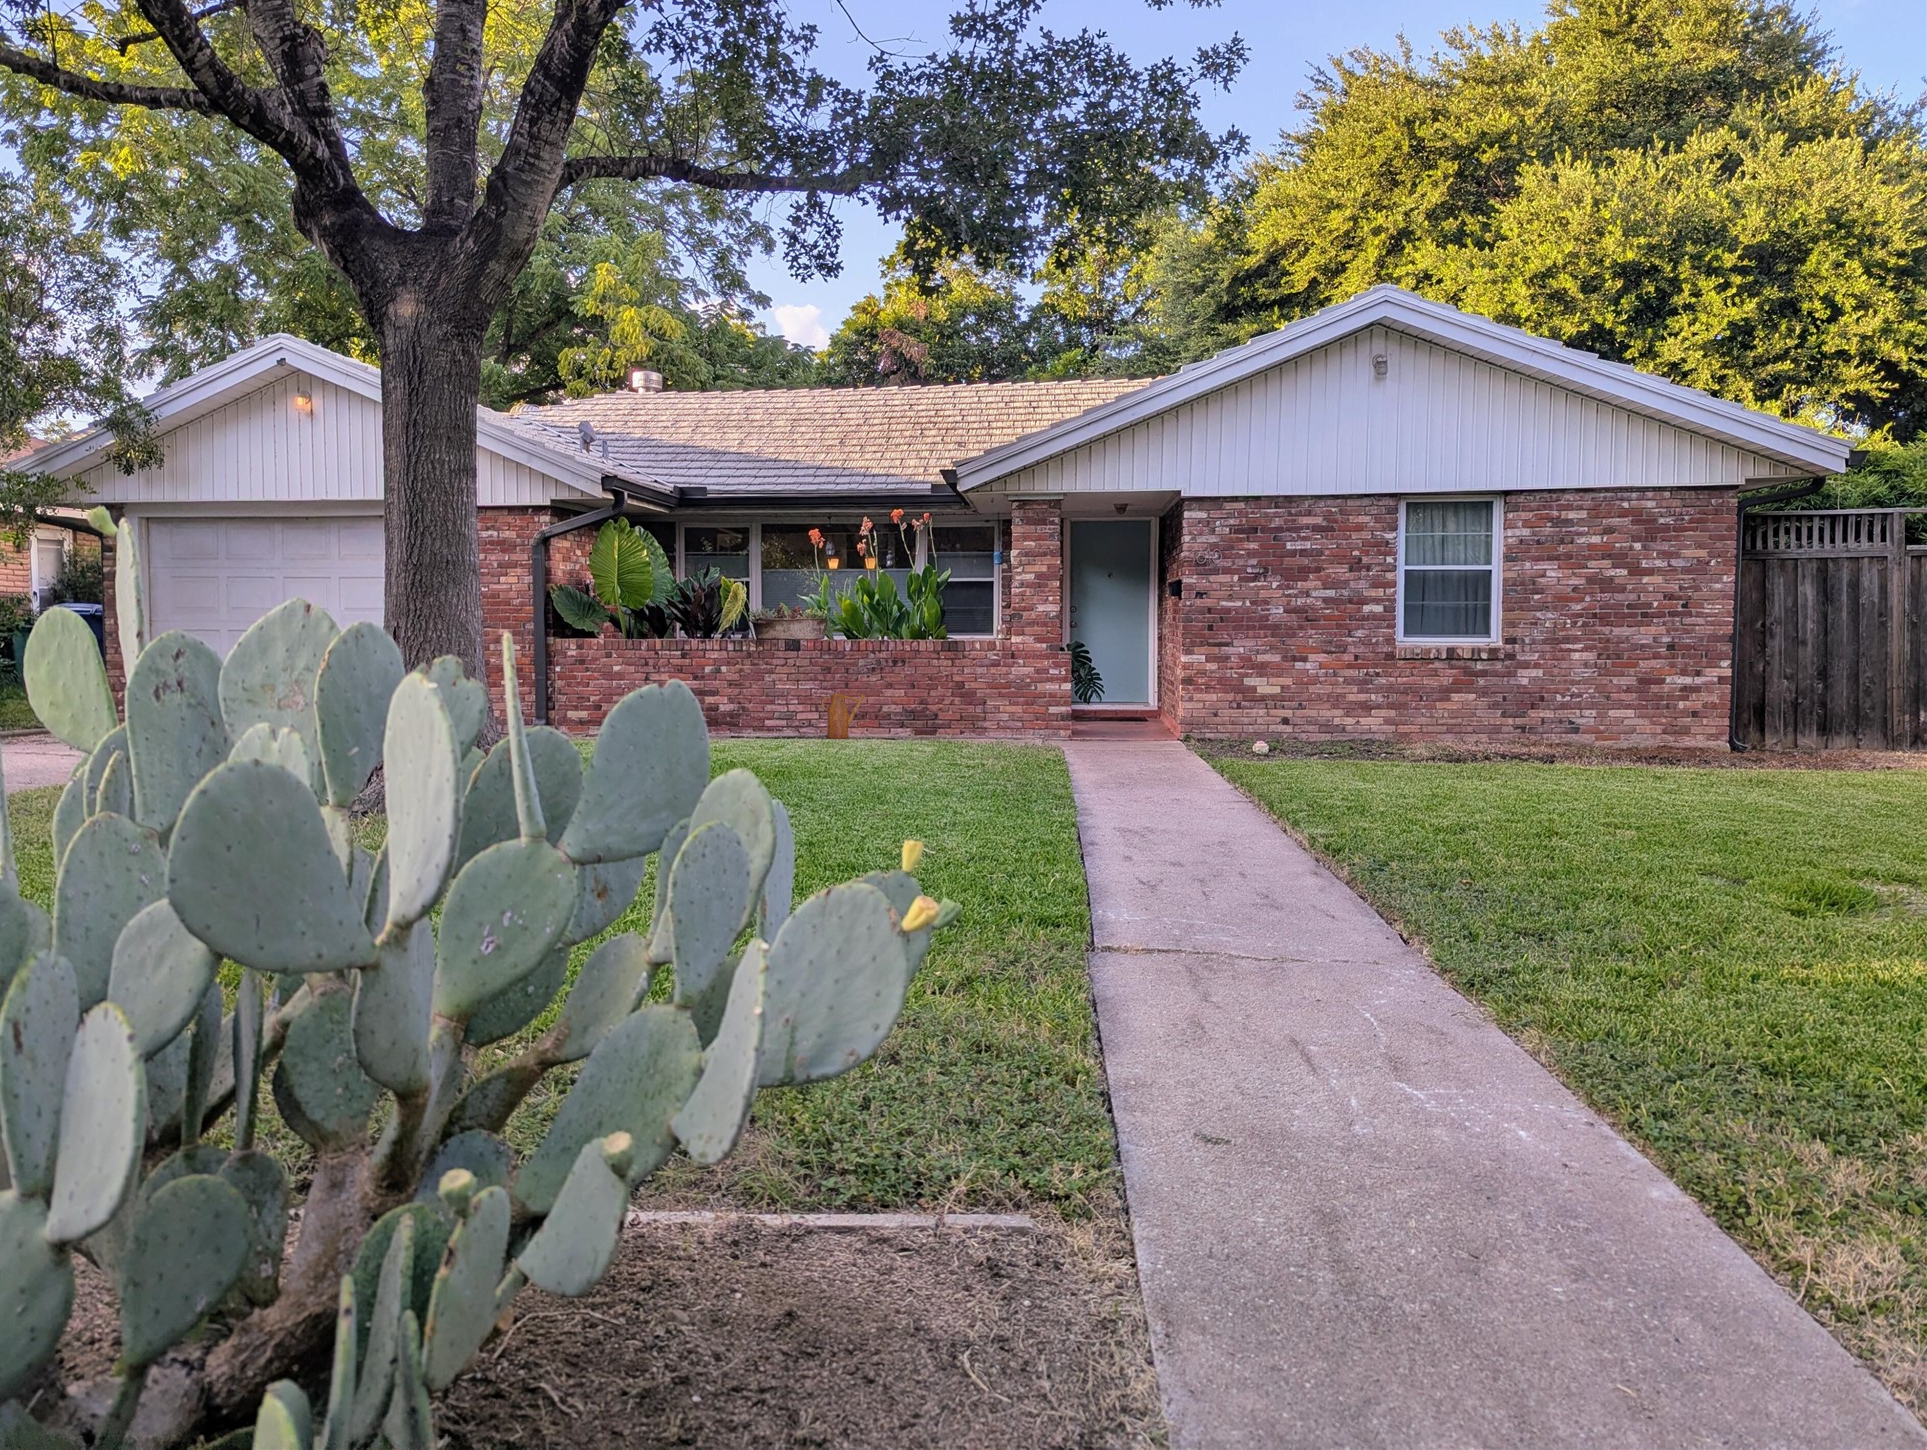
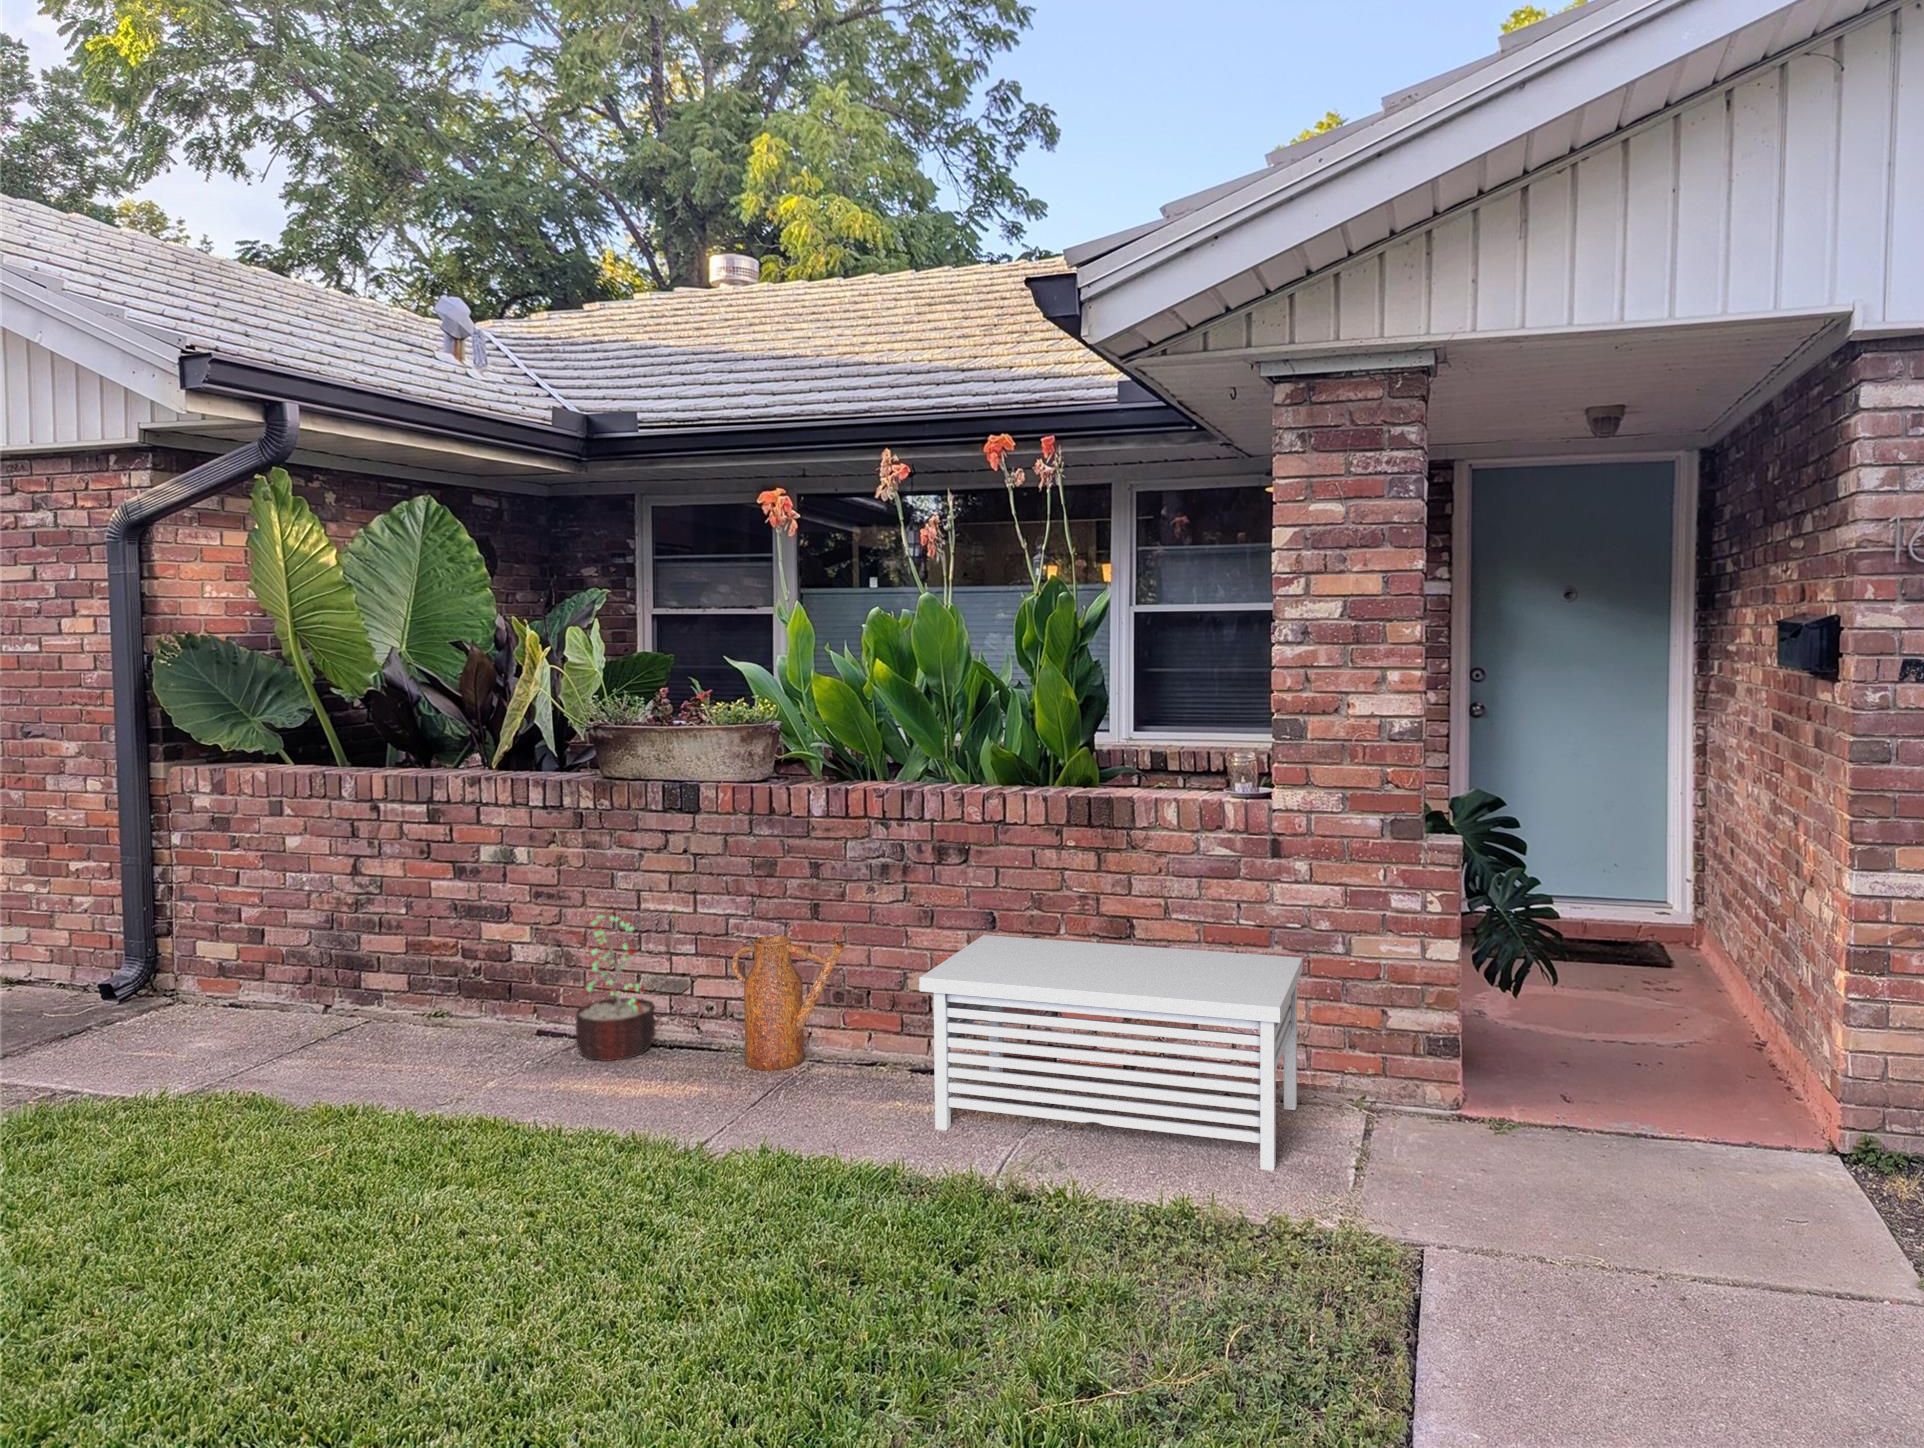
decorative plant: none [758,688,790,739] -> present [575,911,656,1061]
storage bench: none [909,690,1024,744] -> present [919,935,1303,1171]

